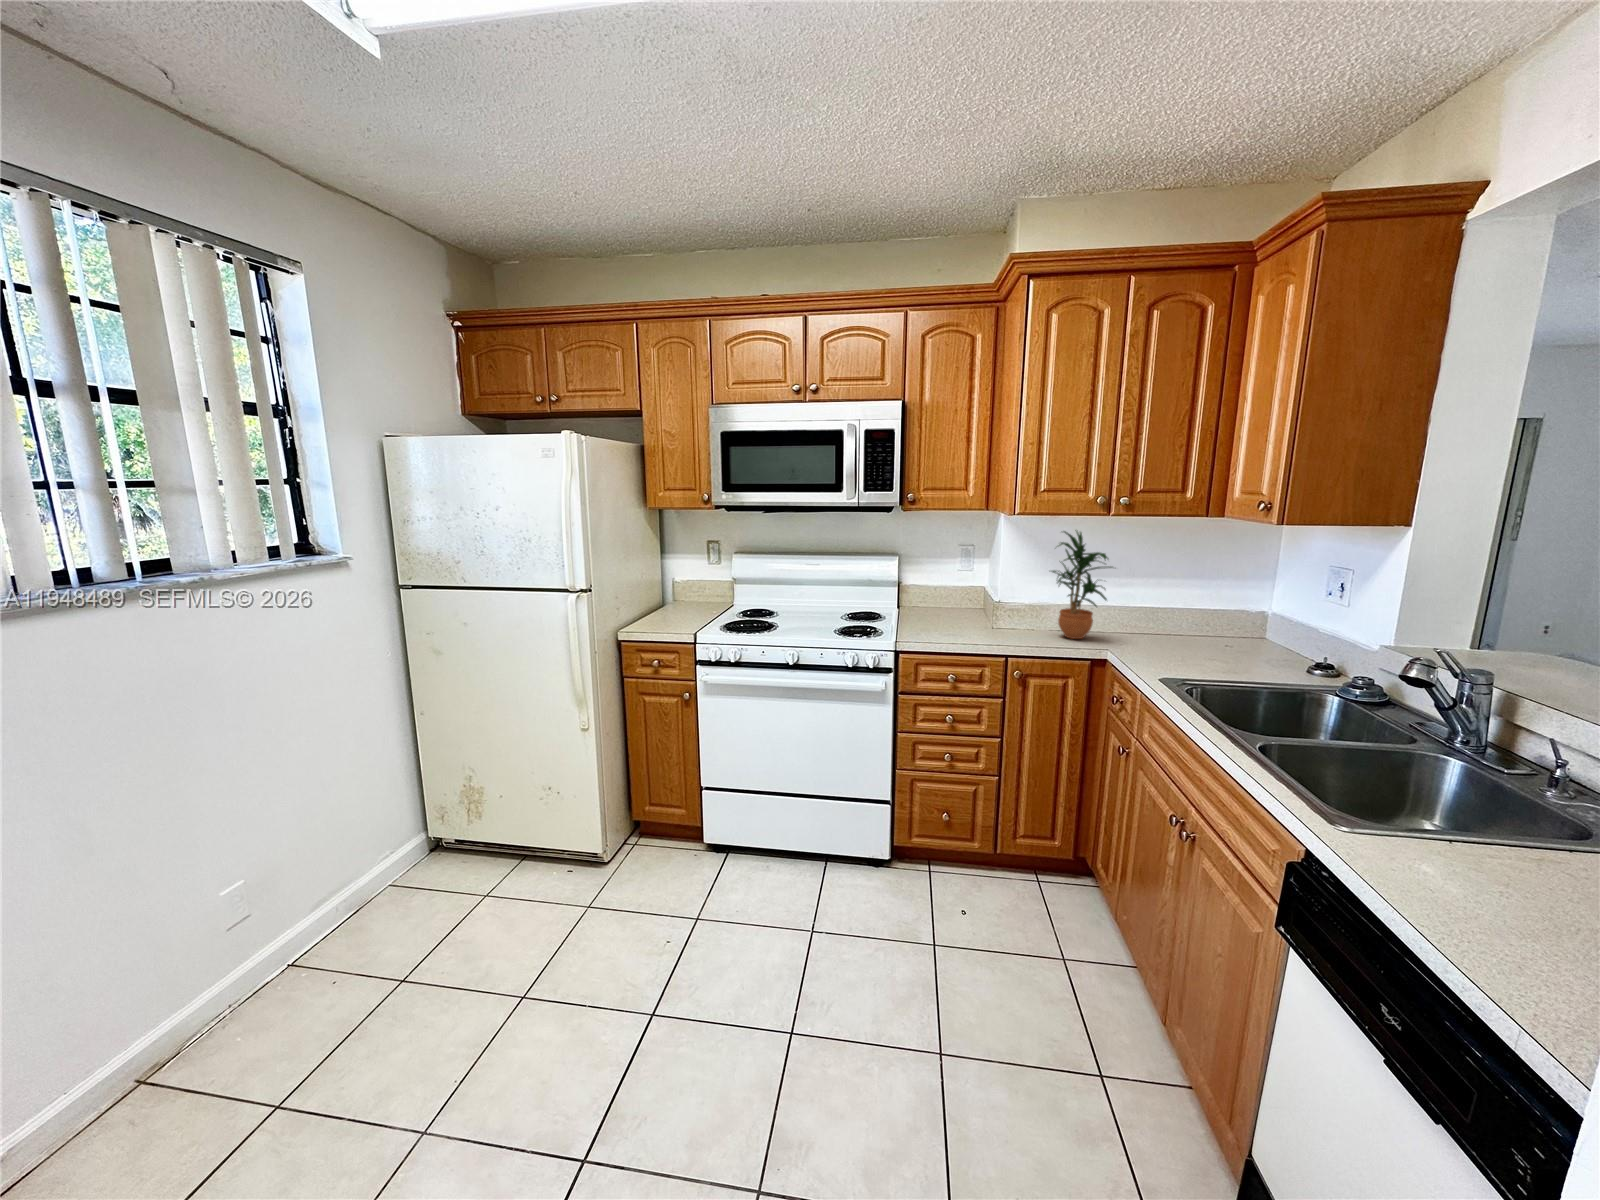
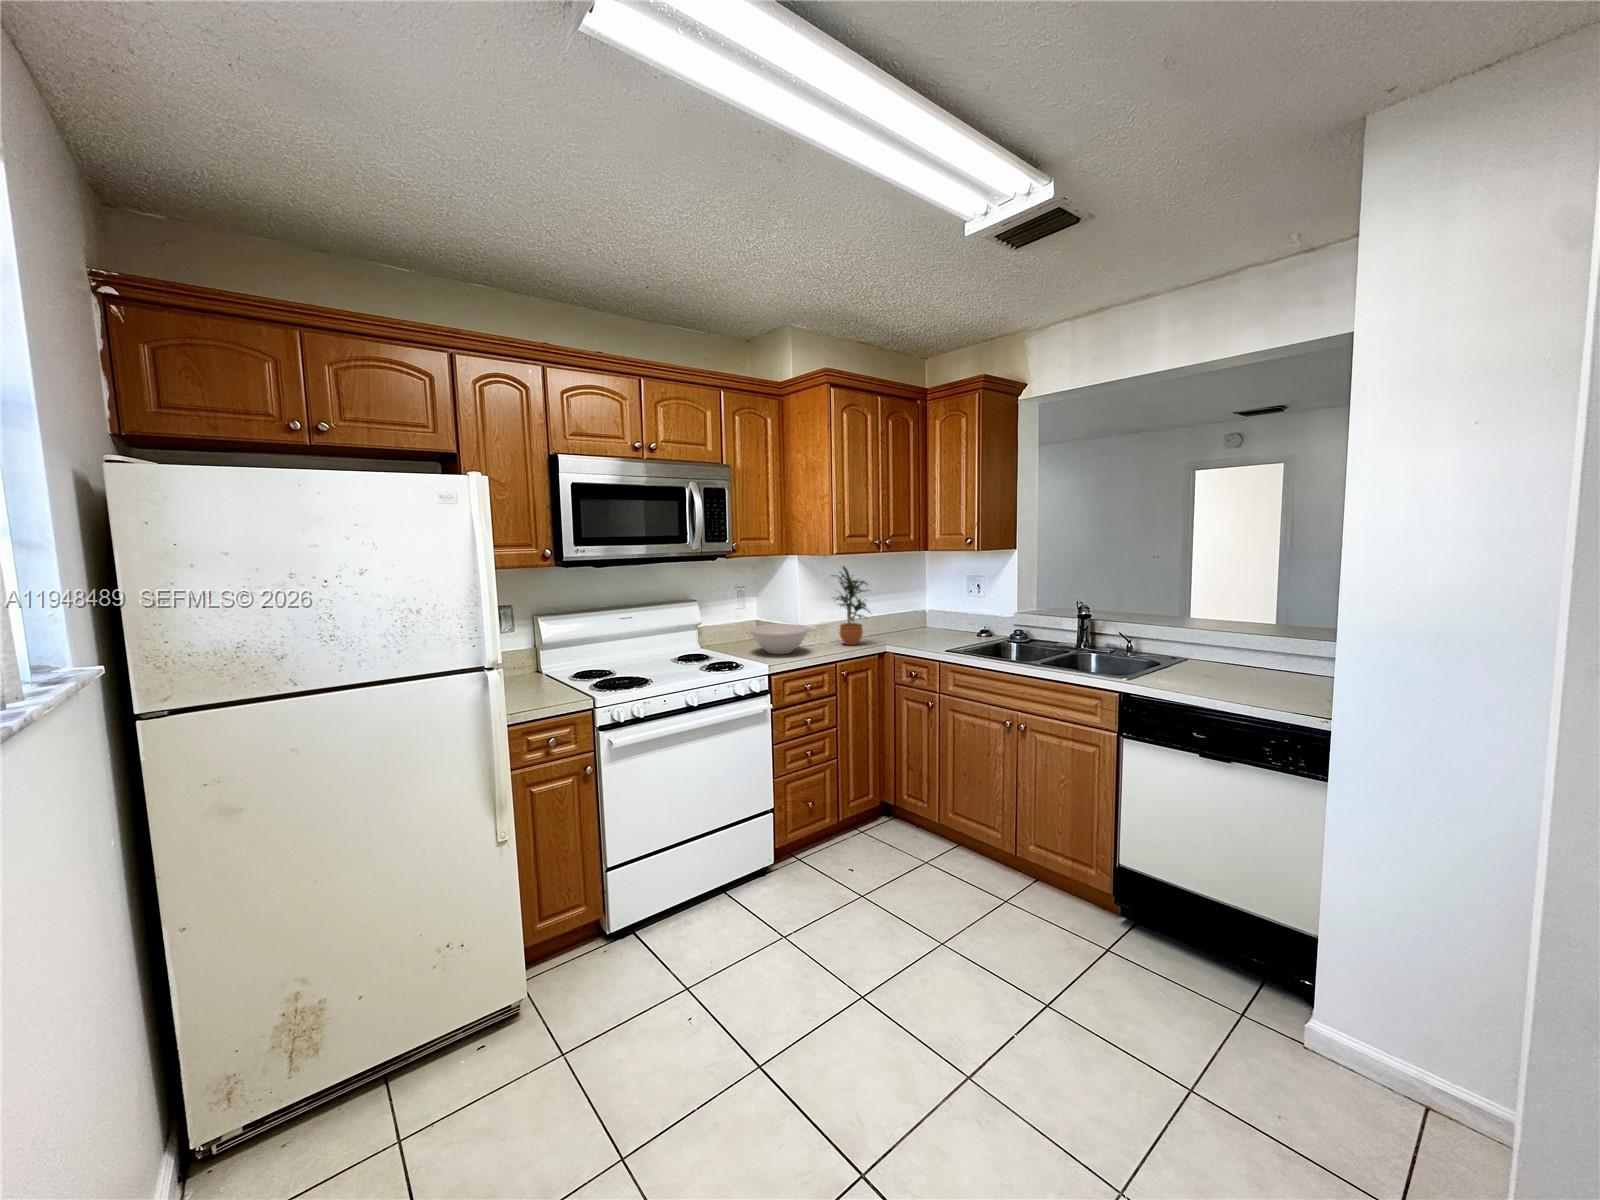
bowl: none [928,594,1002,632] -> present [750,624,808,654]

